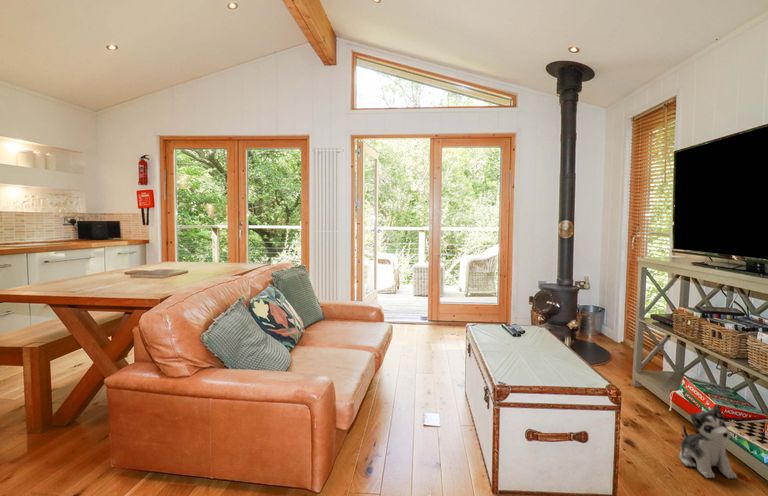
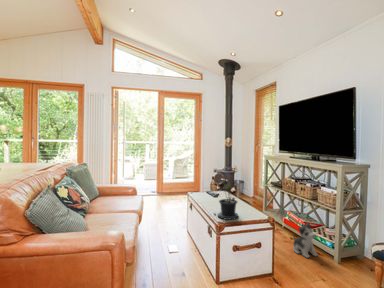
potted plant: none [501,305,549,380] -> present [214,180,238,220]

